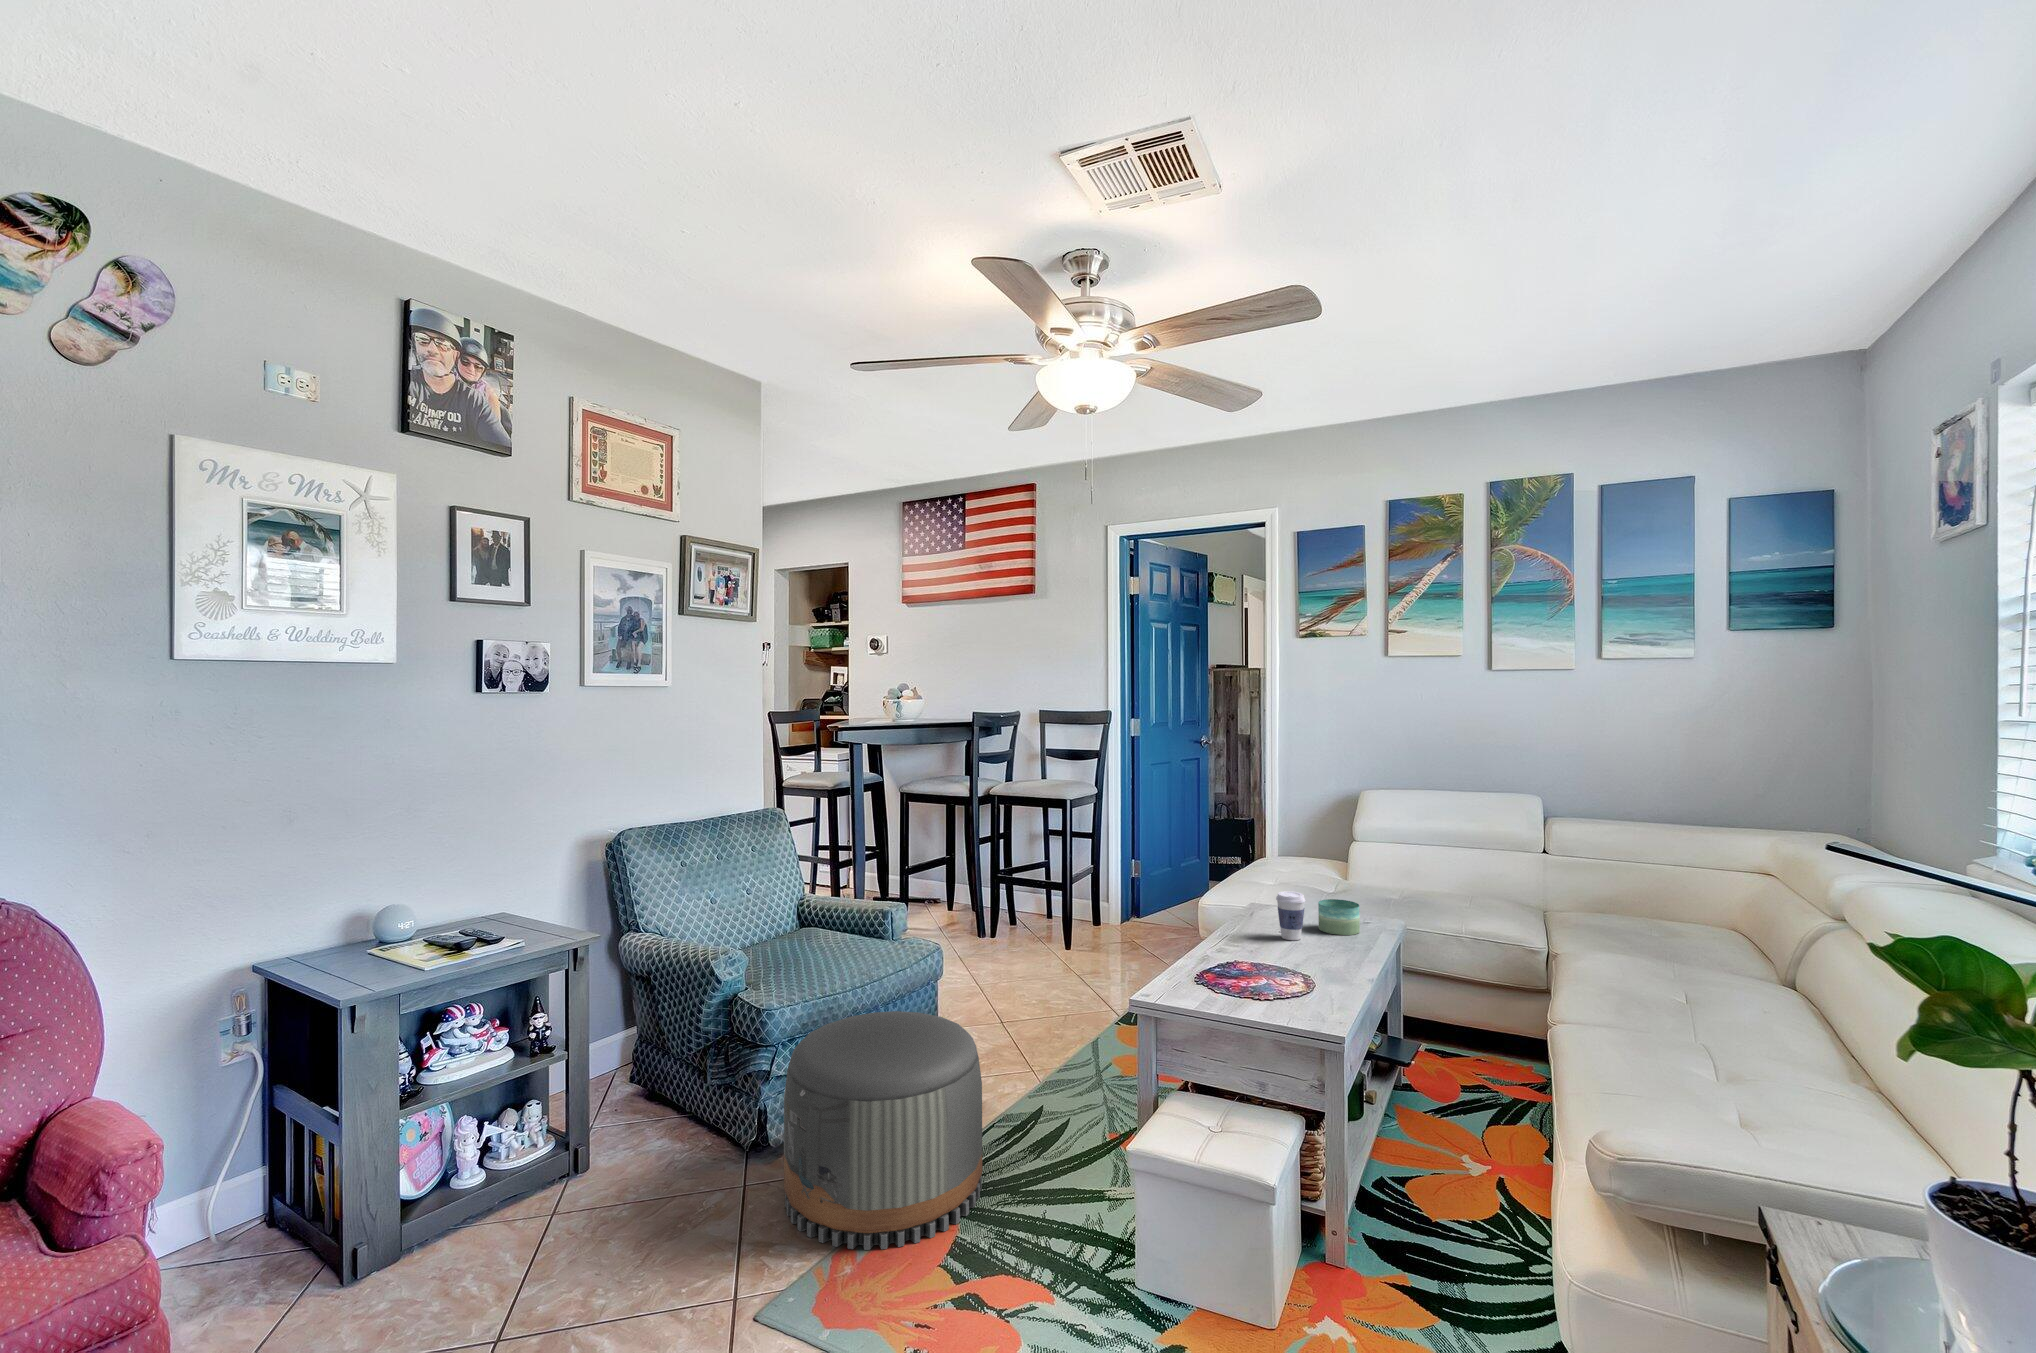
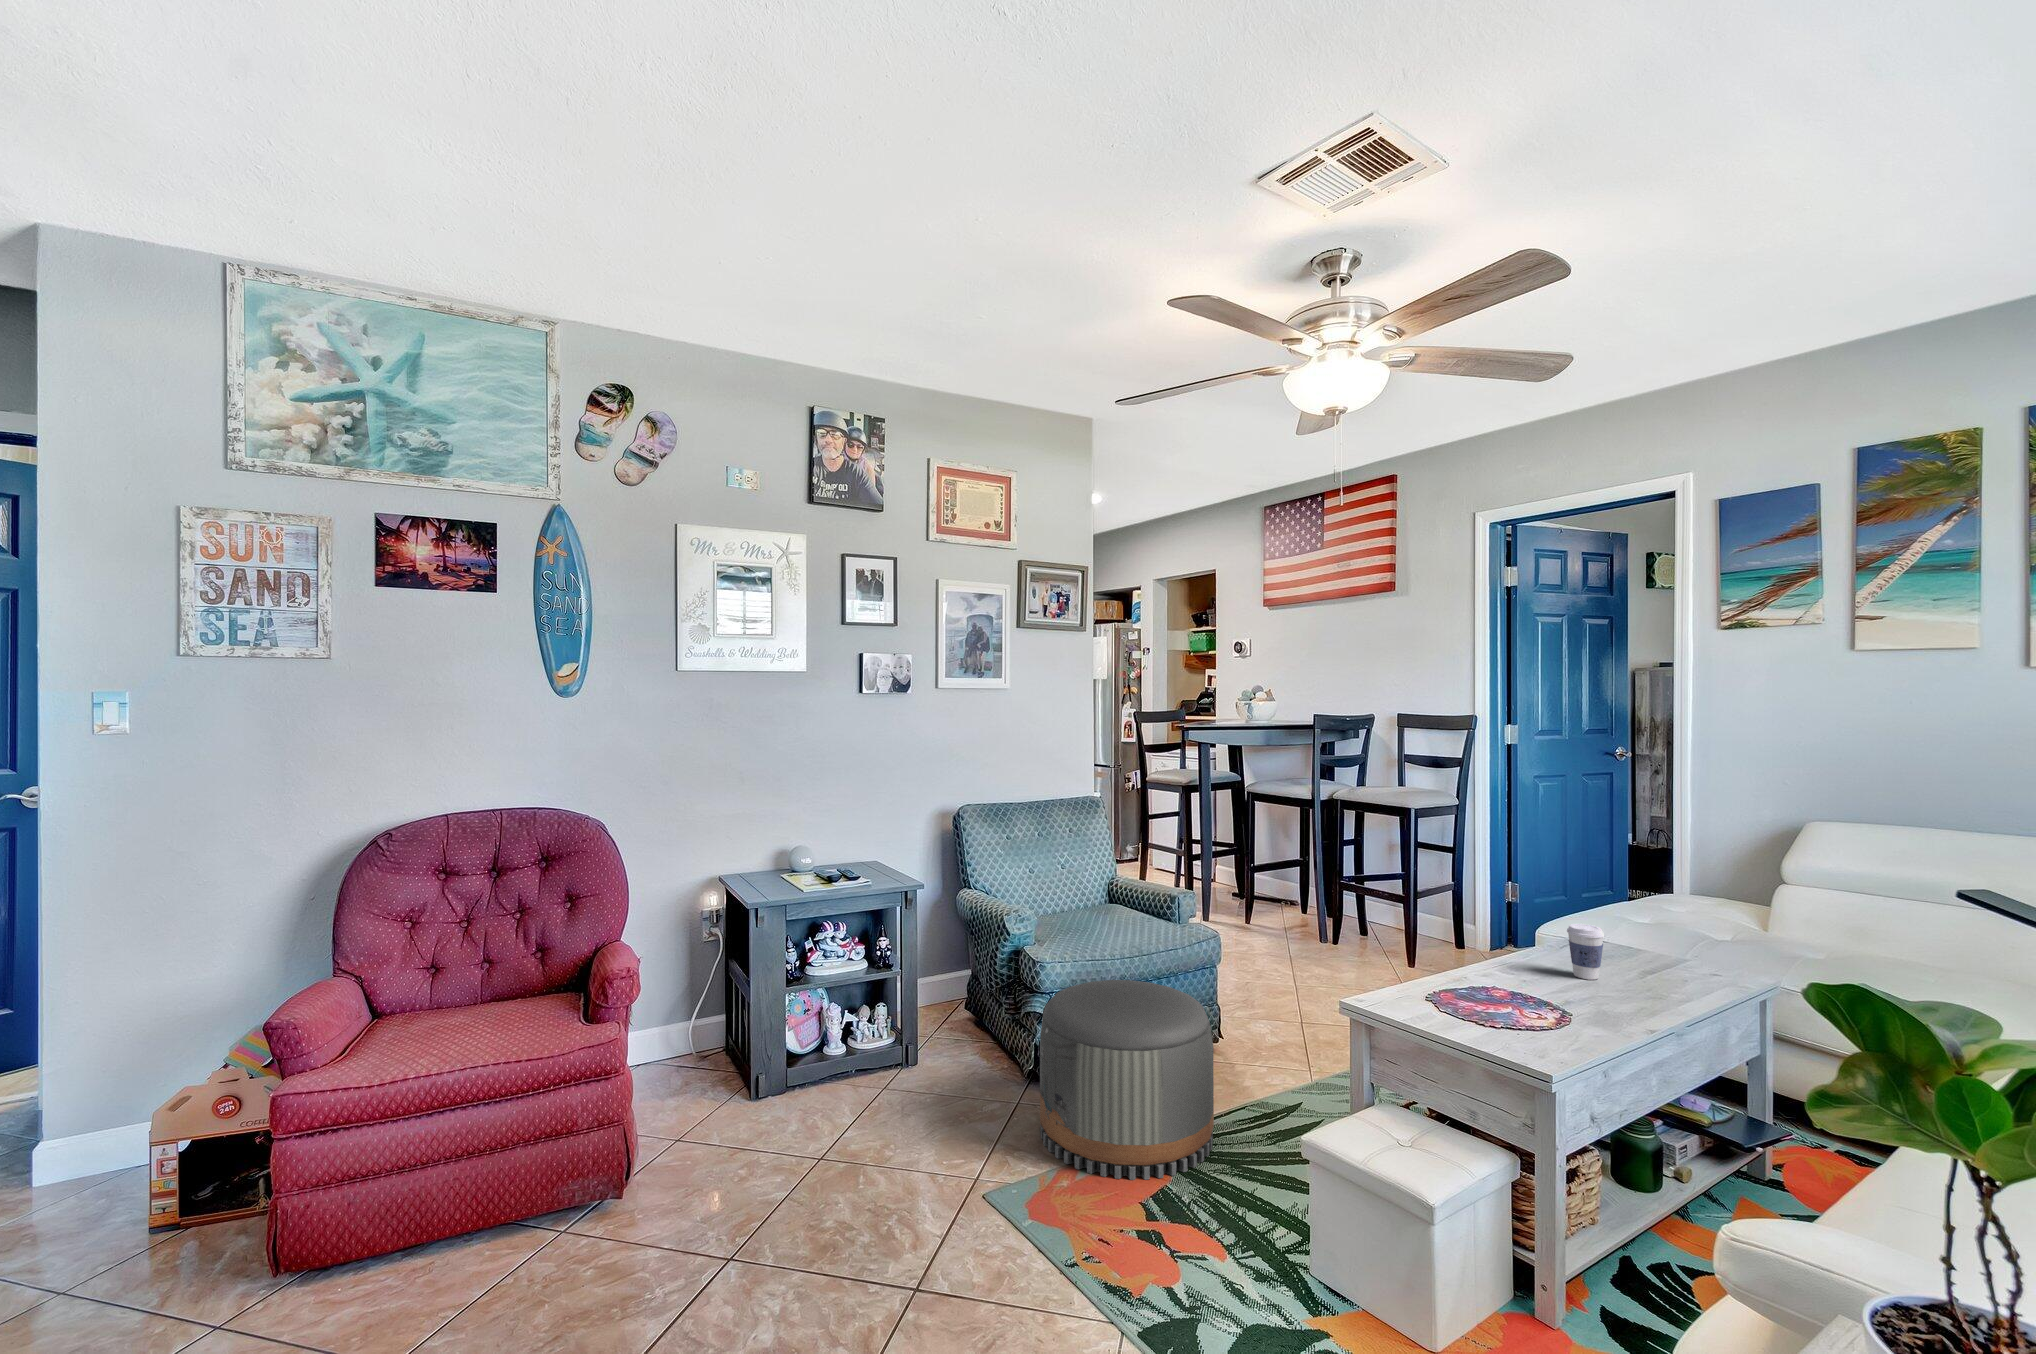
candle: present [1318,899,1360,935] -> none [1634,941,1690,985]

